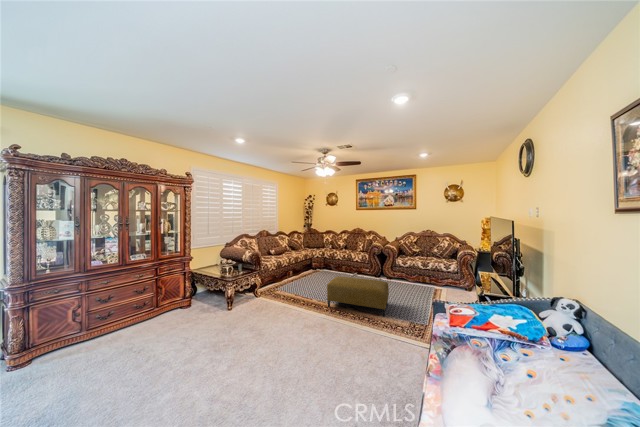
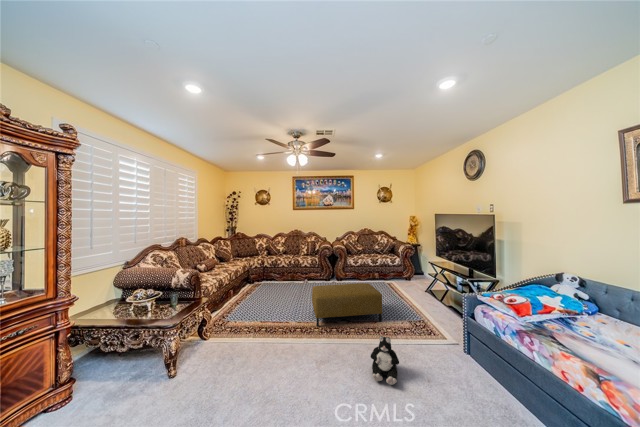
plush toy: none [328,318,353,353] -> present [371,336,399,385]

